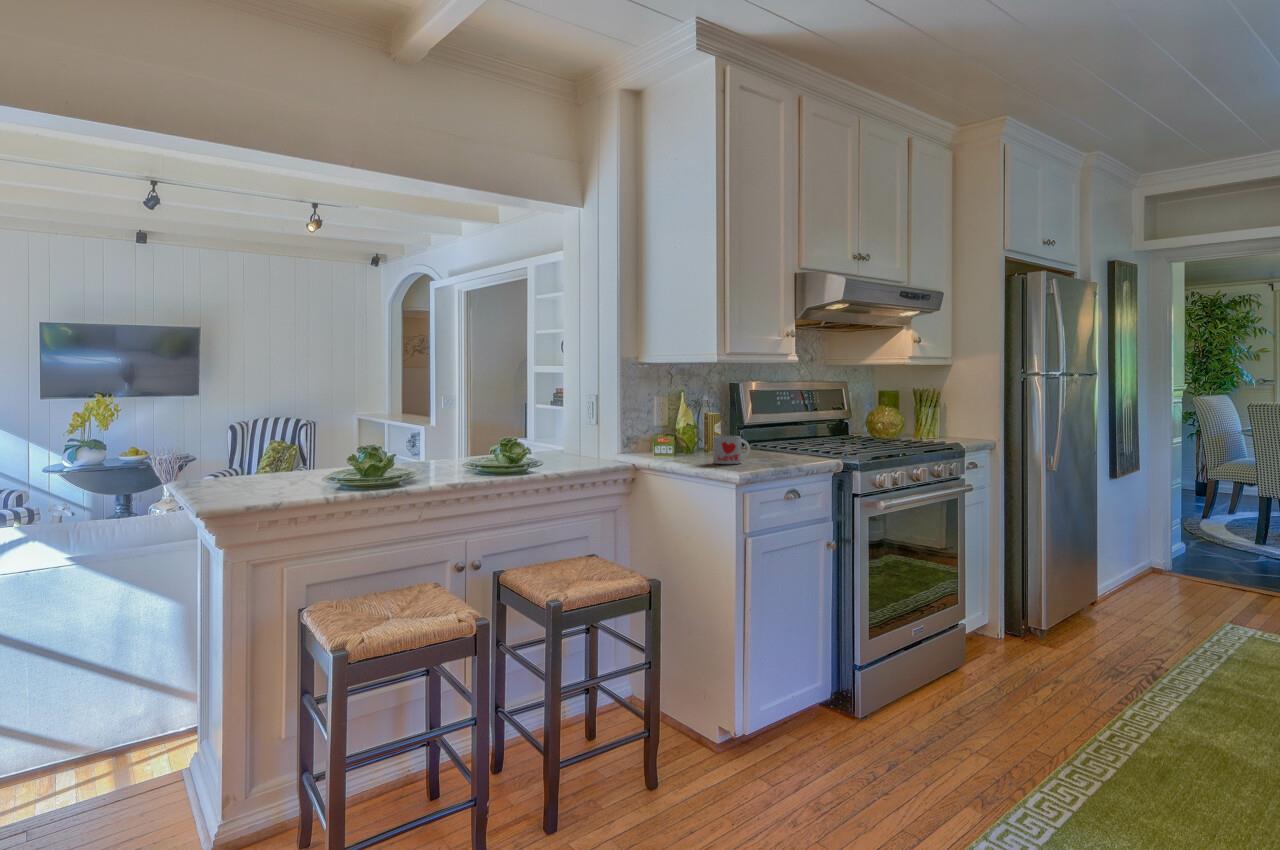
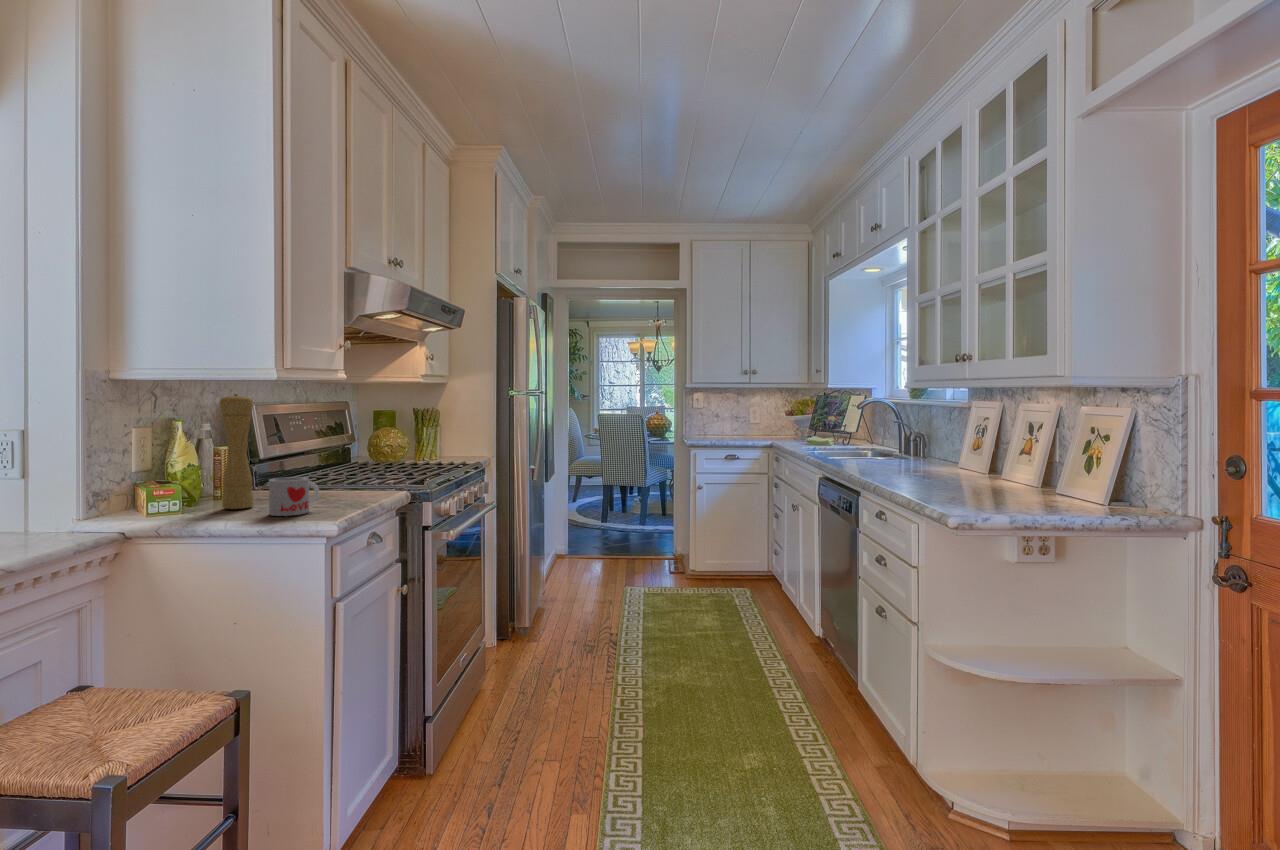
pepper mill: none [695,372,717,458] -> present [220,394,253,509]

